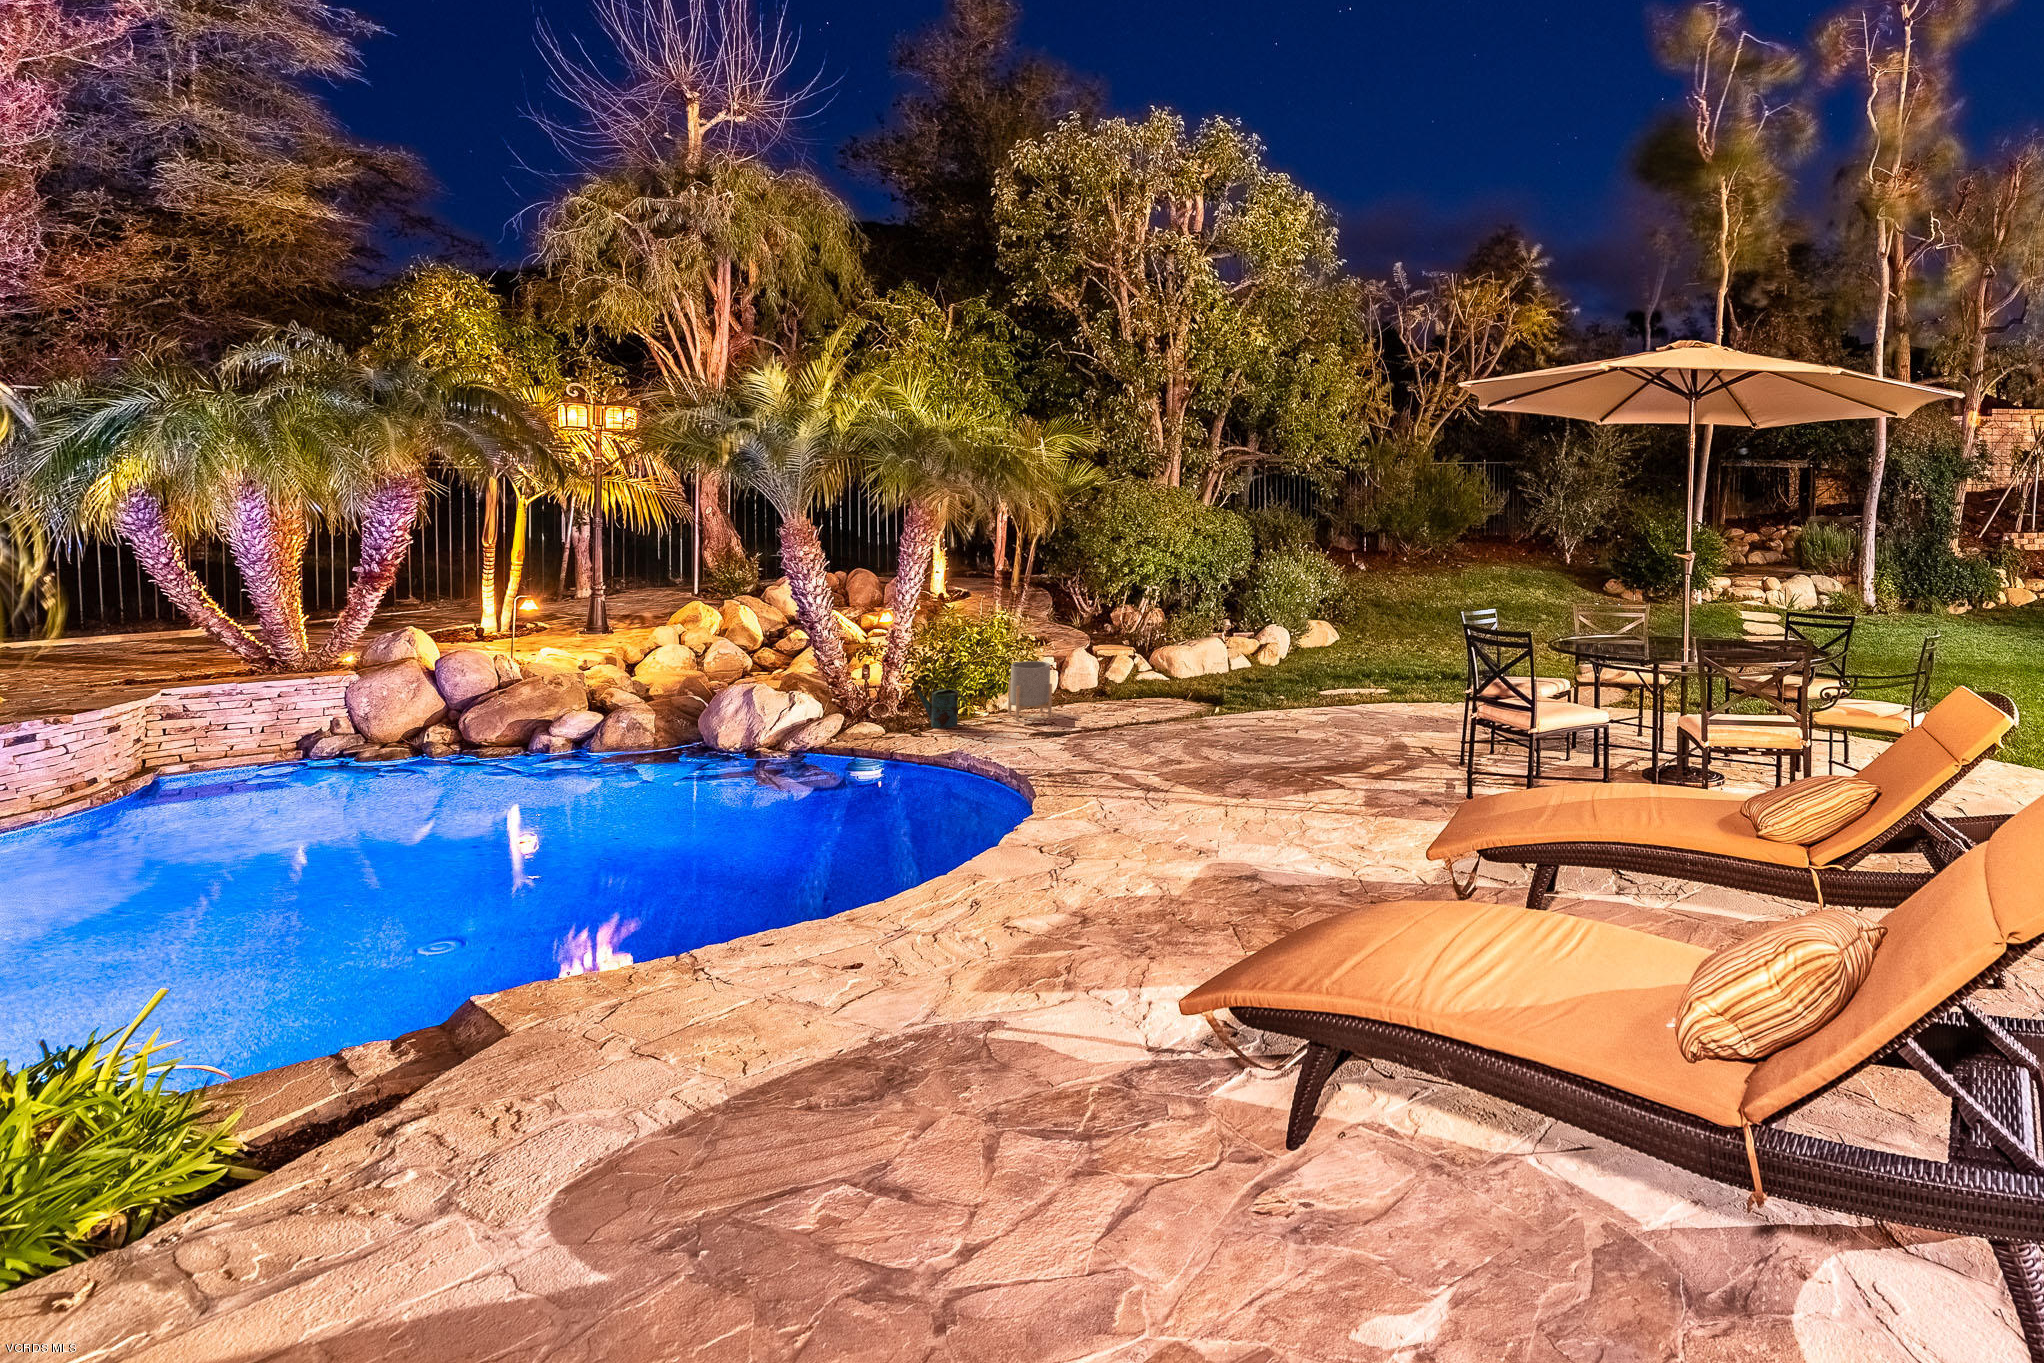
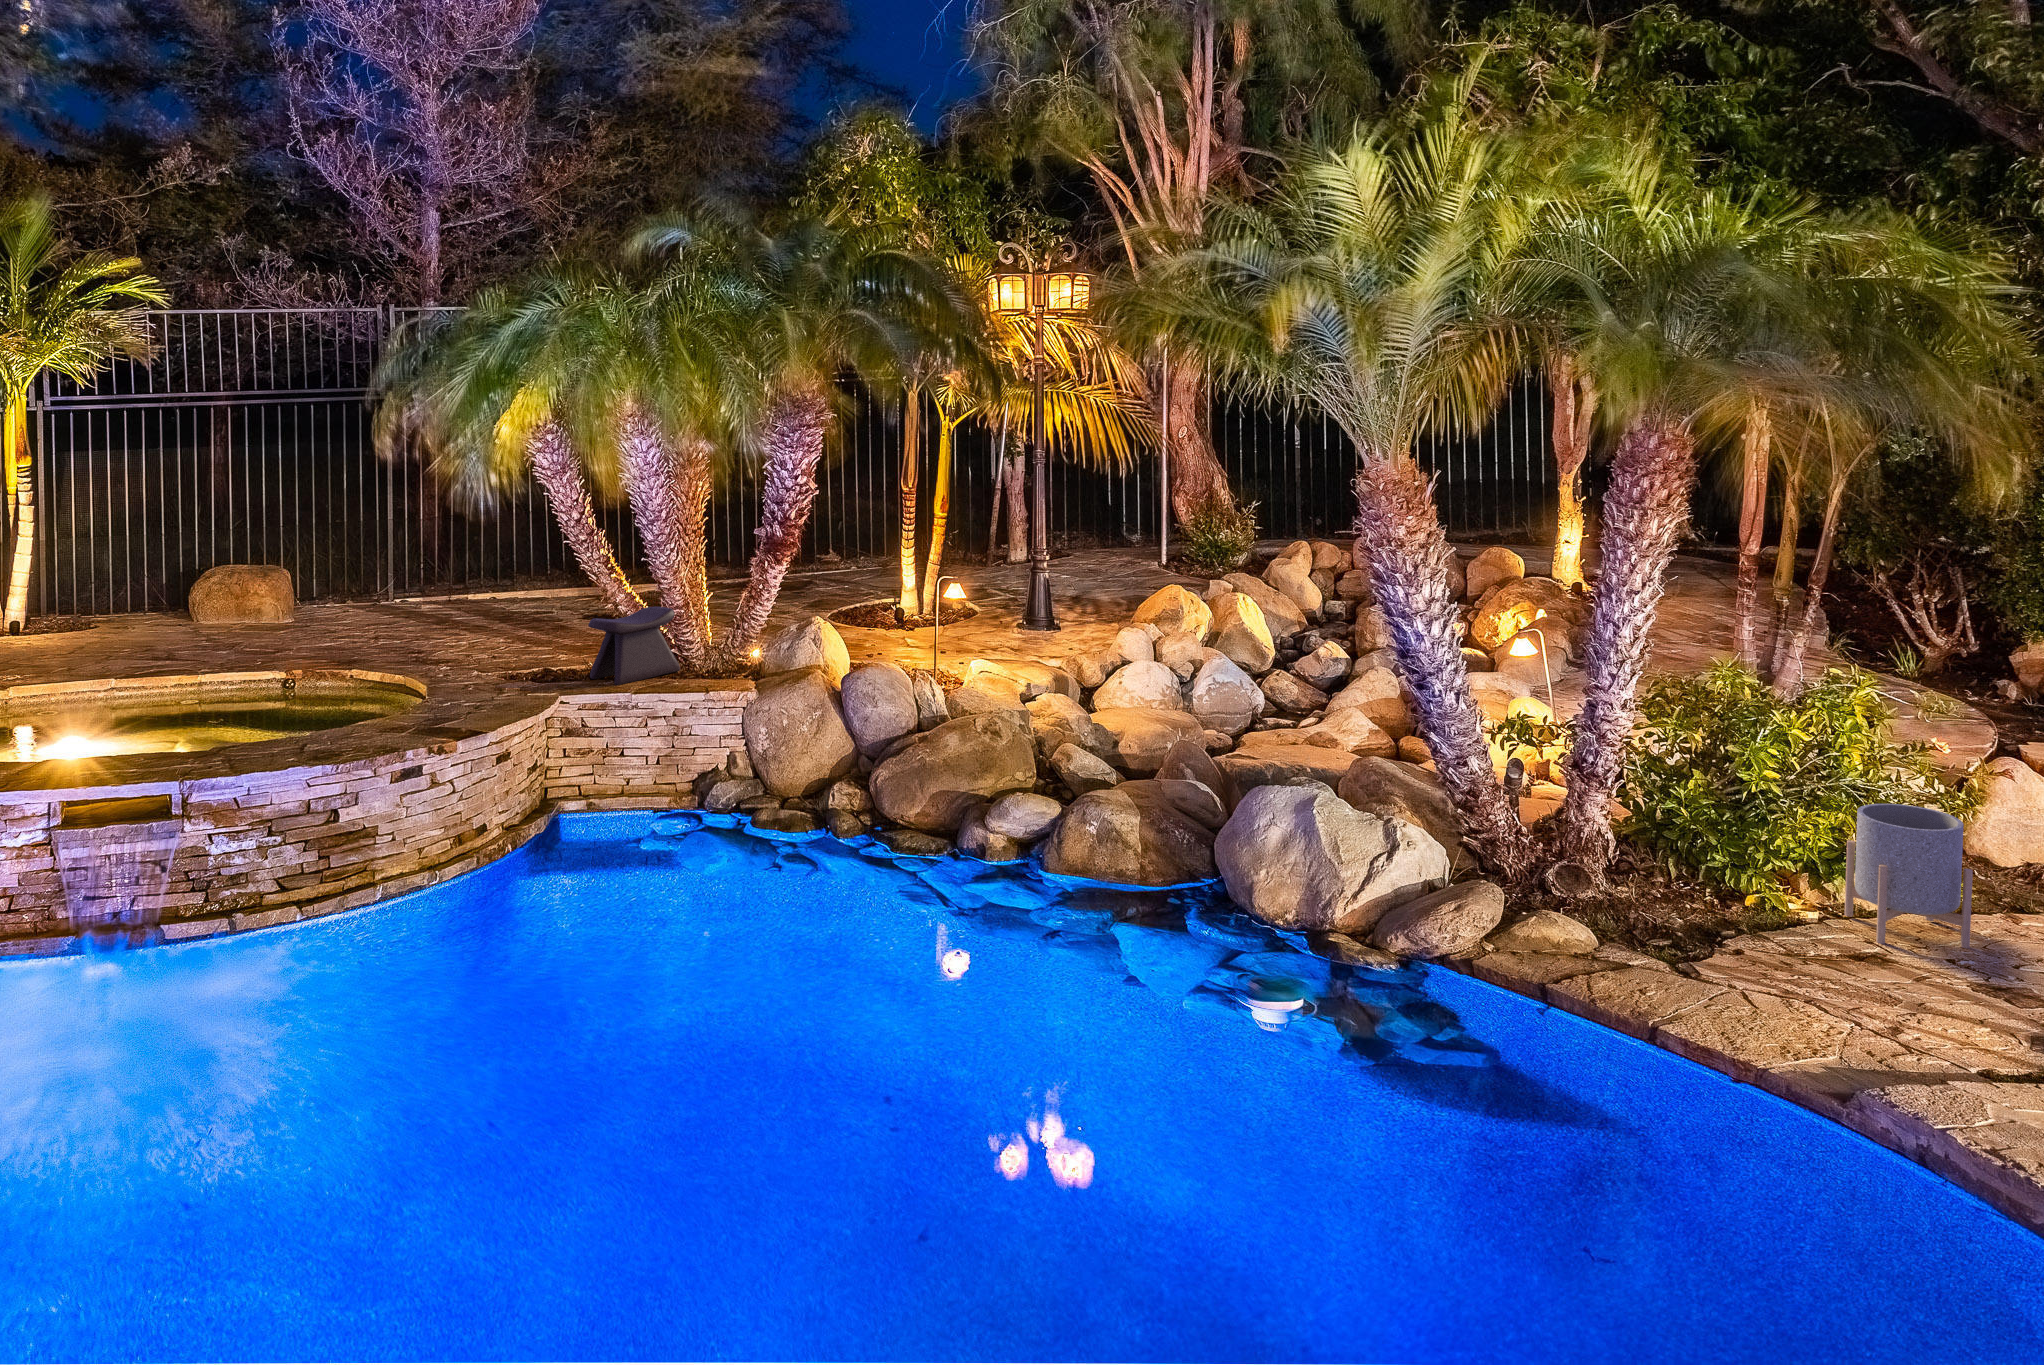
stool: none [189,626,281,684] -> present [588,607,680,685]
watering can: present [911,684,966,728] -> none [1620,827,1756,936]

